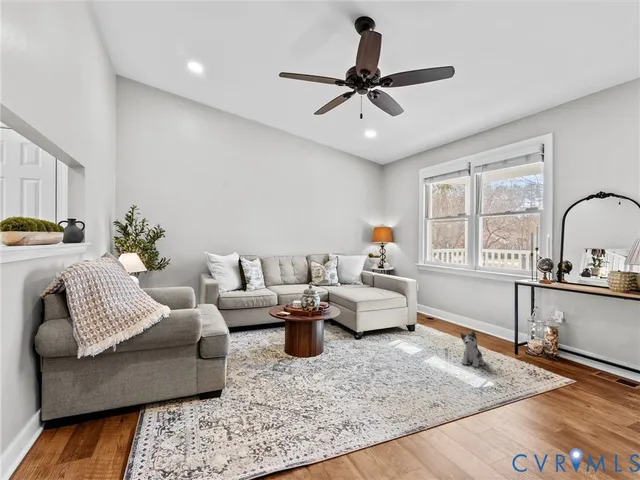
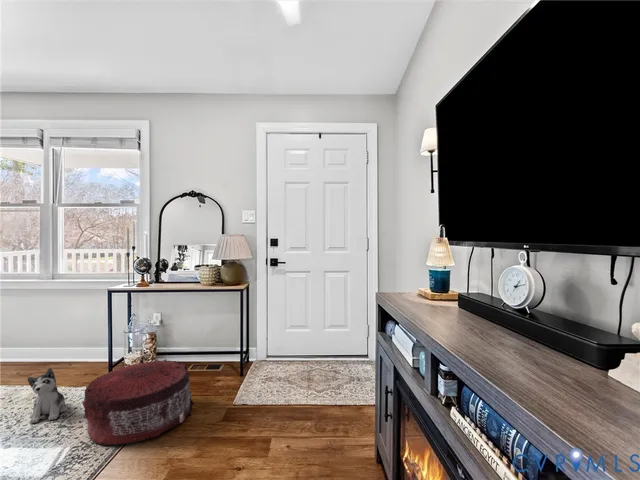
pouf: none [494,345,595,410] -> present [82,360,194,445]

